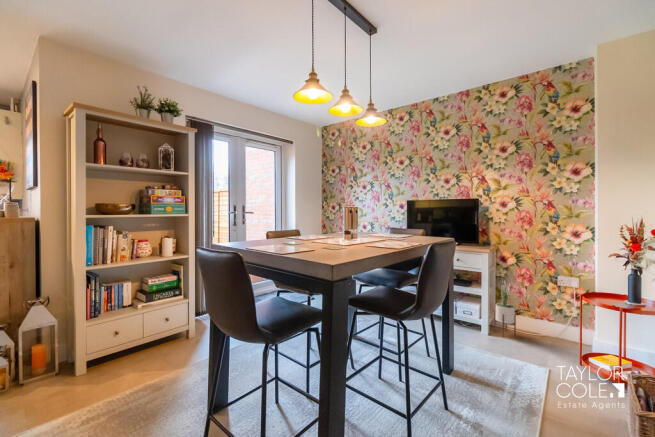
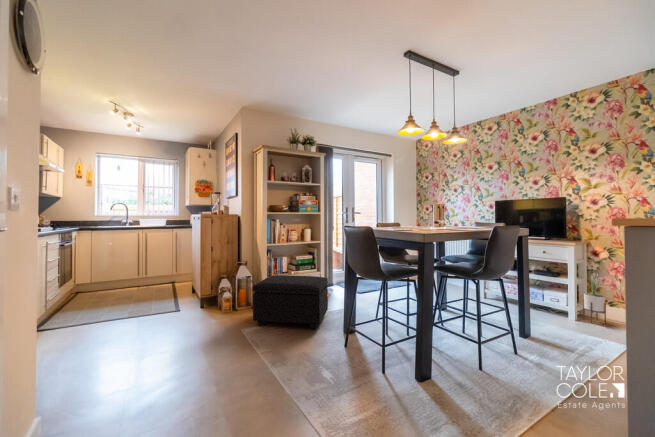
footstool: none [35,315,193,420] -> present [253,275,328,329]

